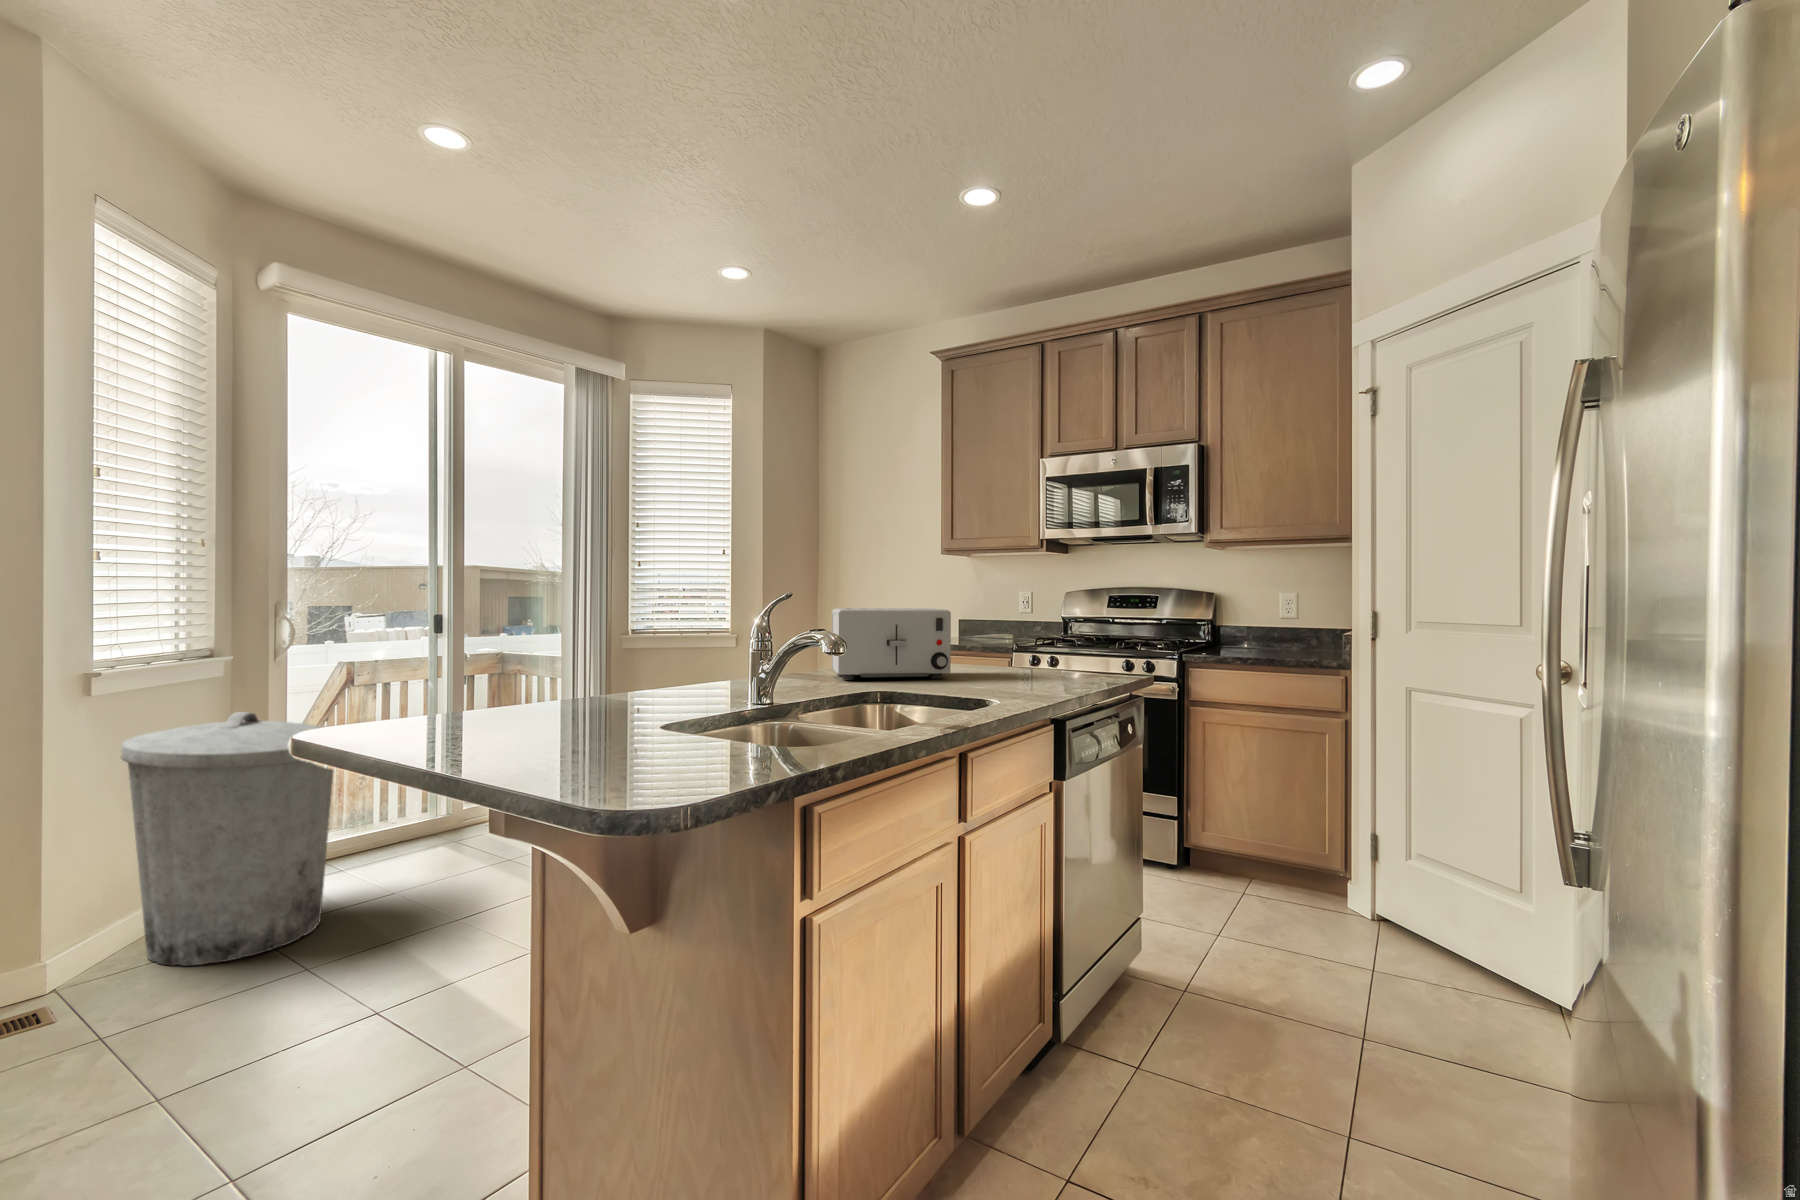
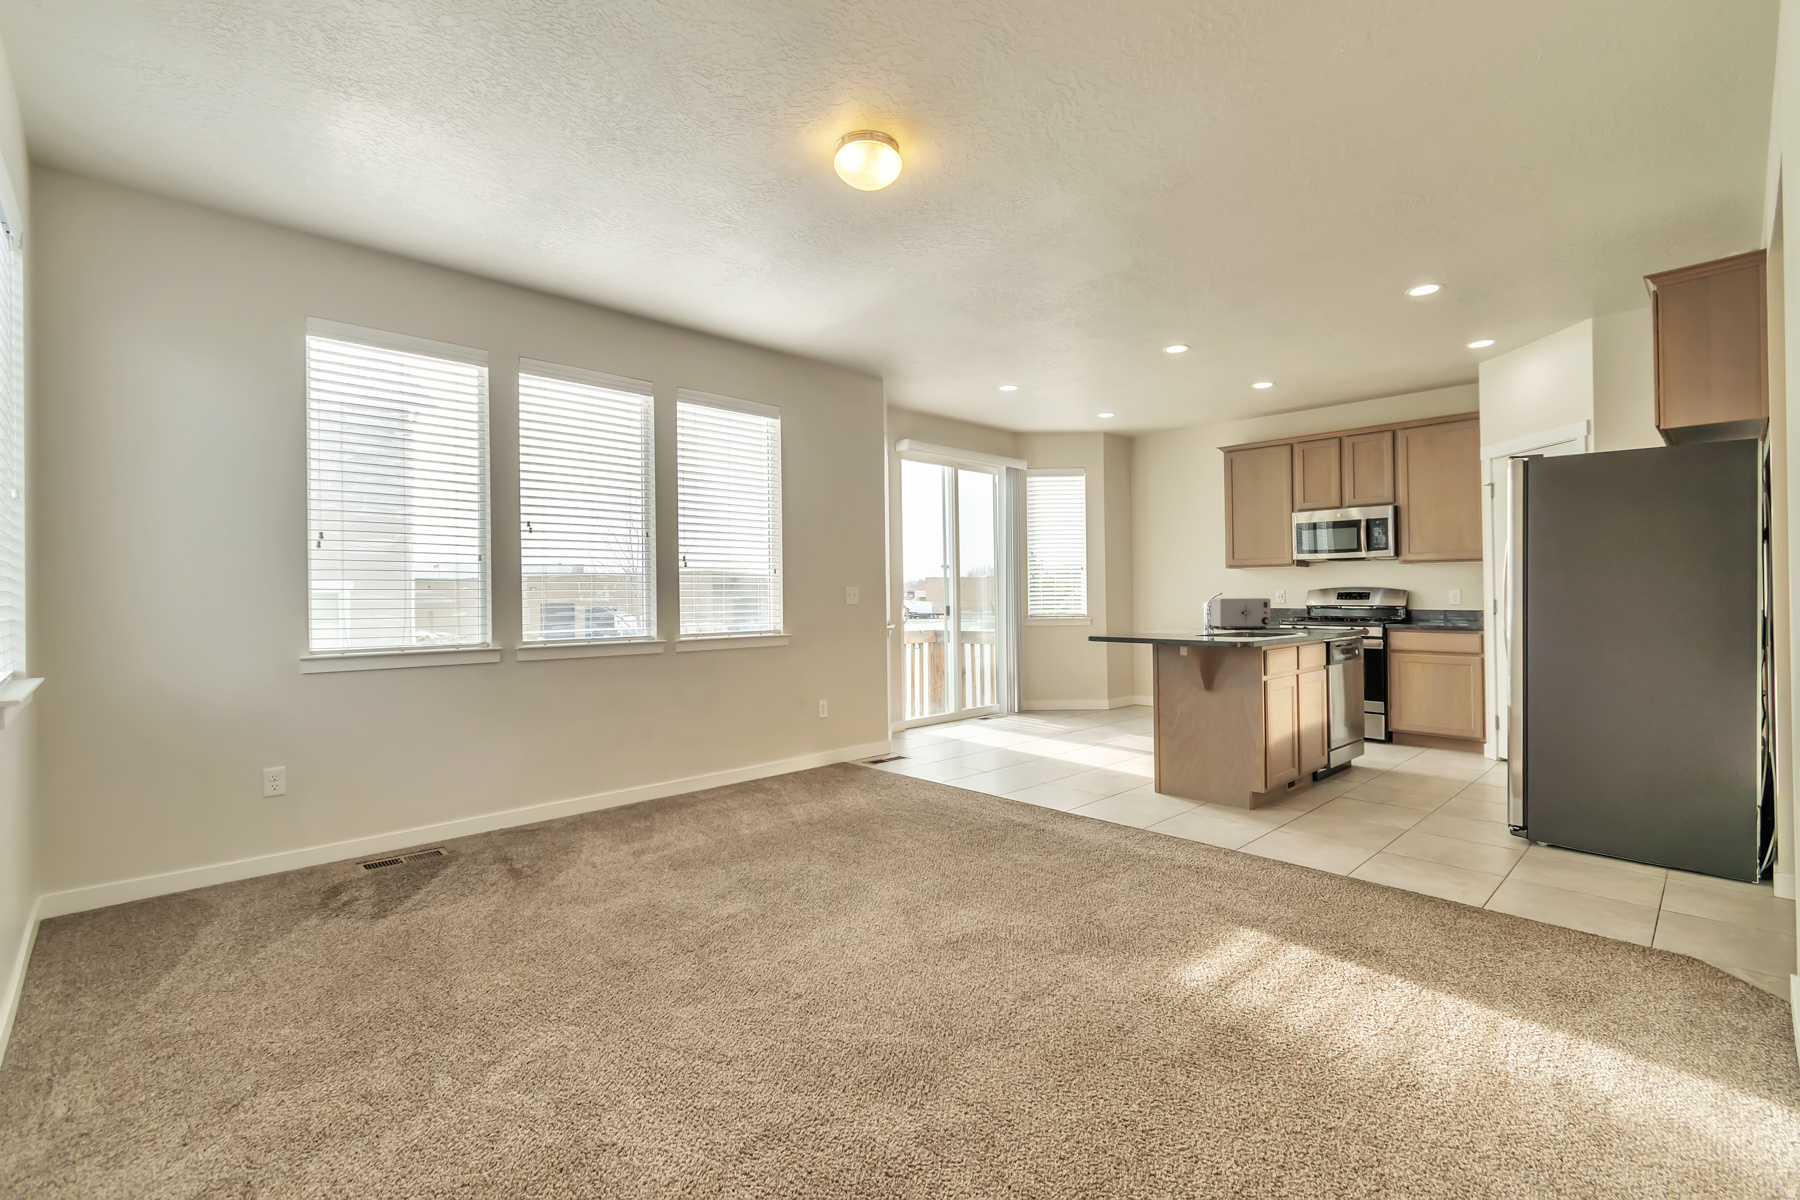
trash can: present [121,712,333,966] -> none [888,648,965,752]

